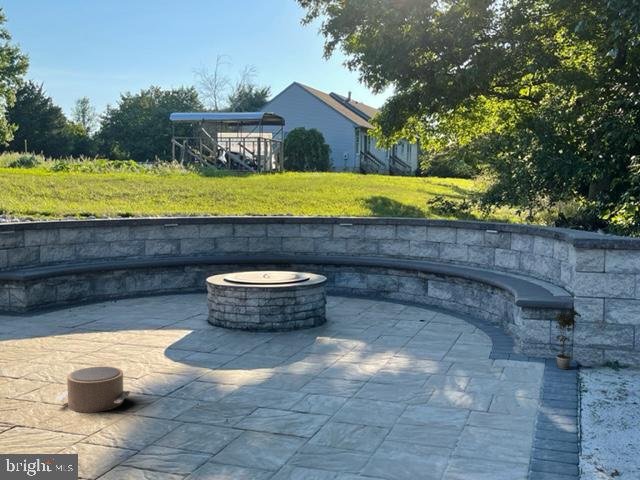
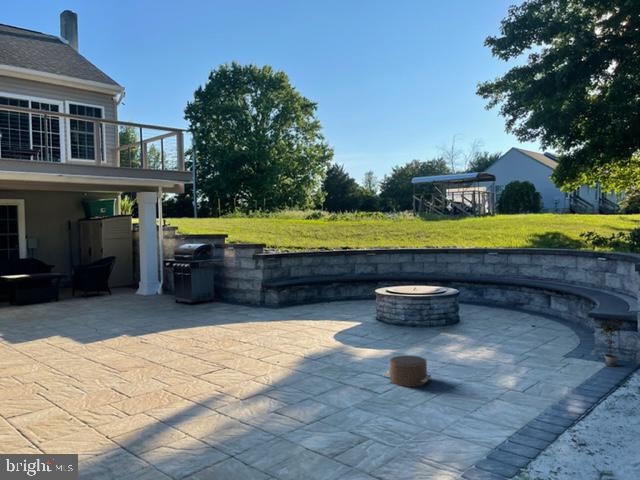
pouf: present [56,367,130,412] -> present [383,355,431,387]

